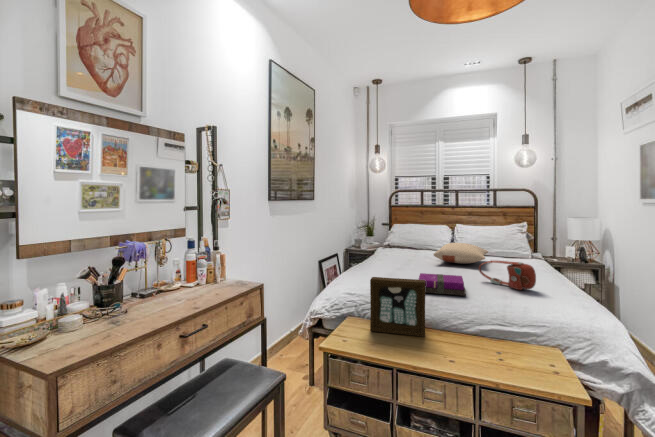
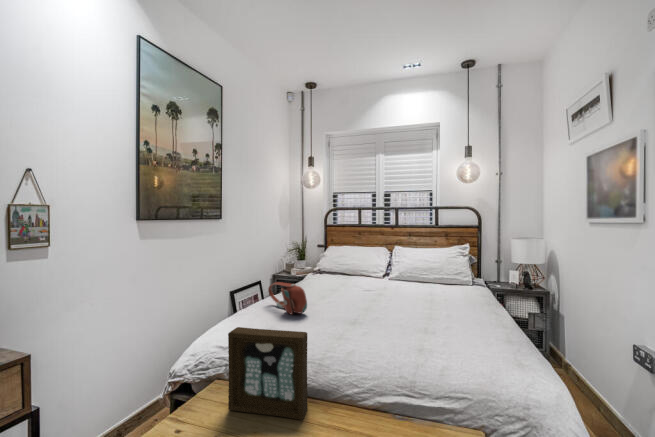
pillow: present [433,243,488,264] -> none [357,269,423,294]
handbag: present [479,261,536,290] -> present [268,282,307,314]
notebook: present [419,273,466,296] -> none [310,314,376,349]

